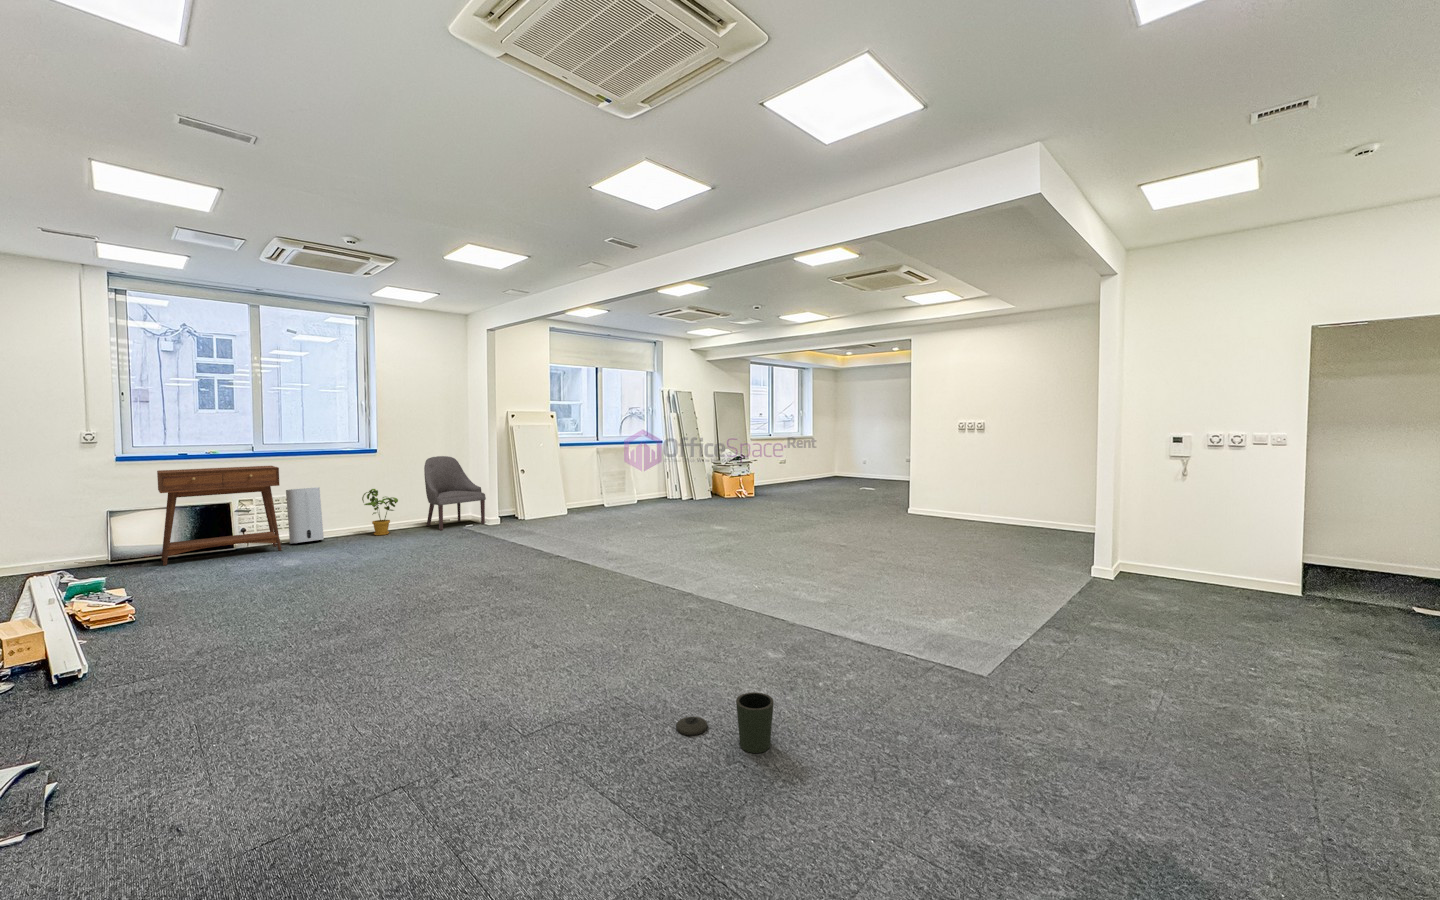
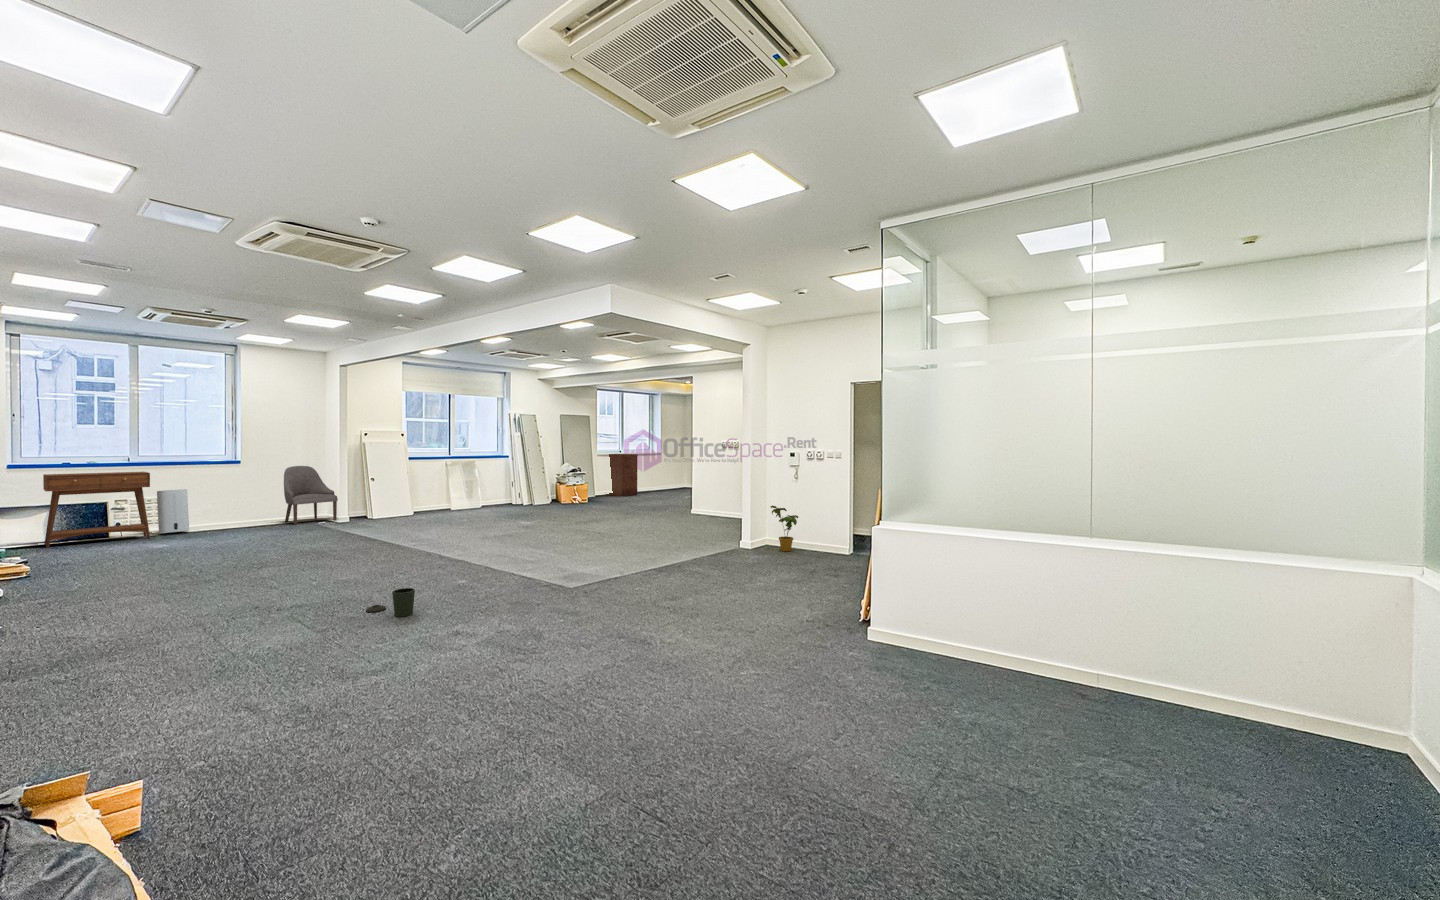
filing cabinet: none [762,438,802,489] -> present [606,454,638,496]
house plant: present [362,489,398,535] -> present [770,506,798,551]

